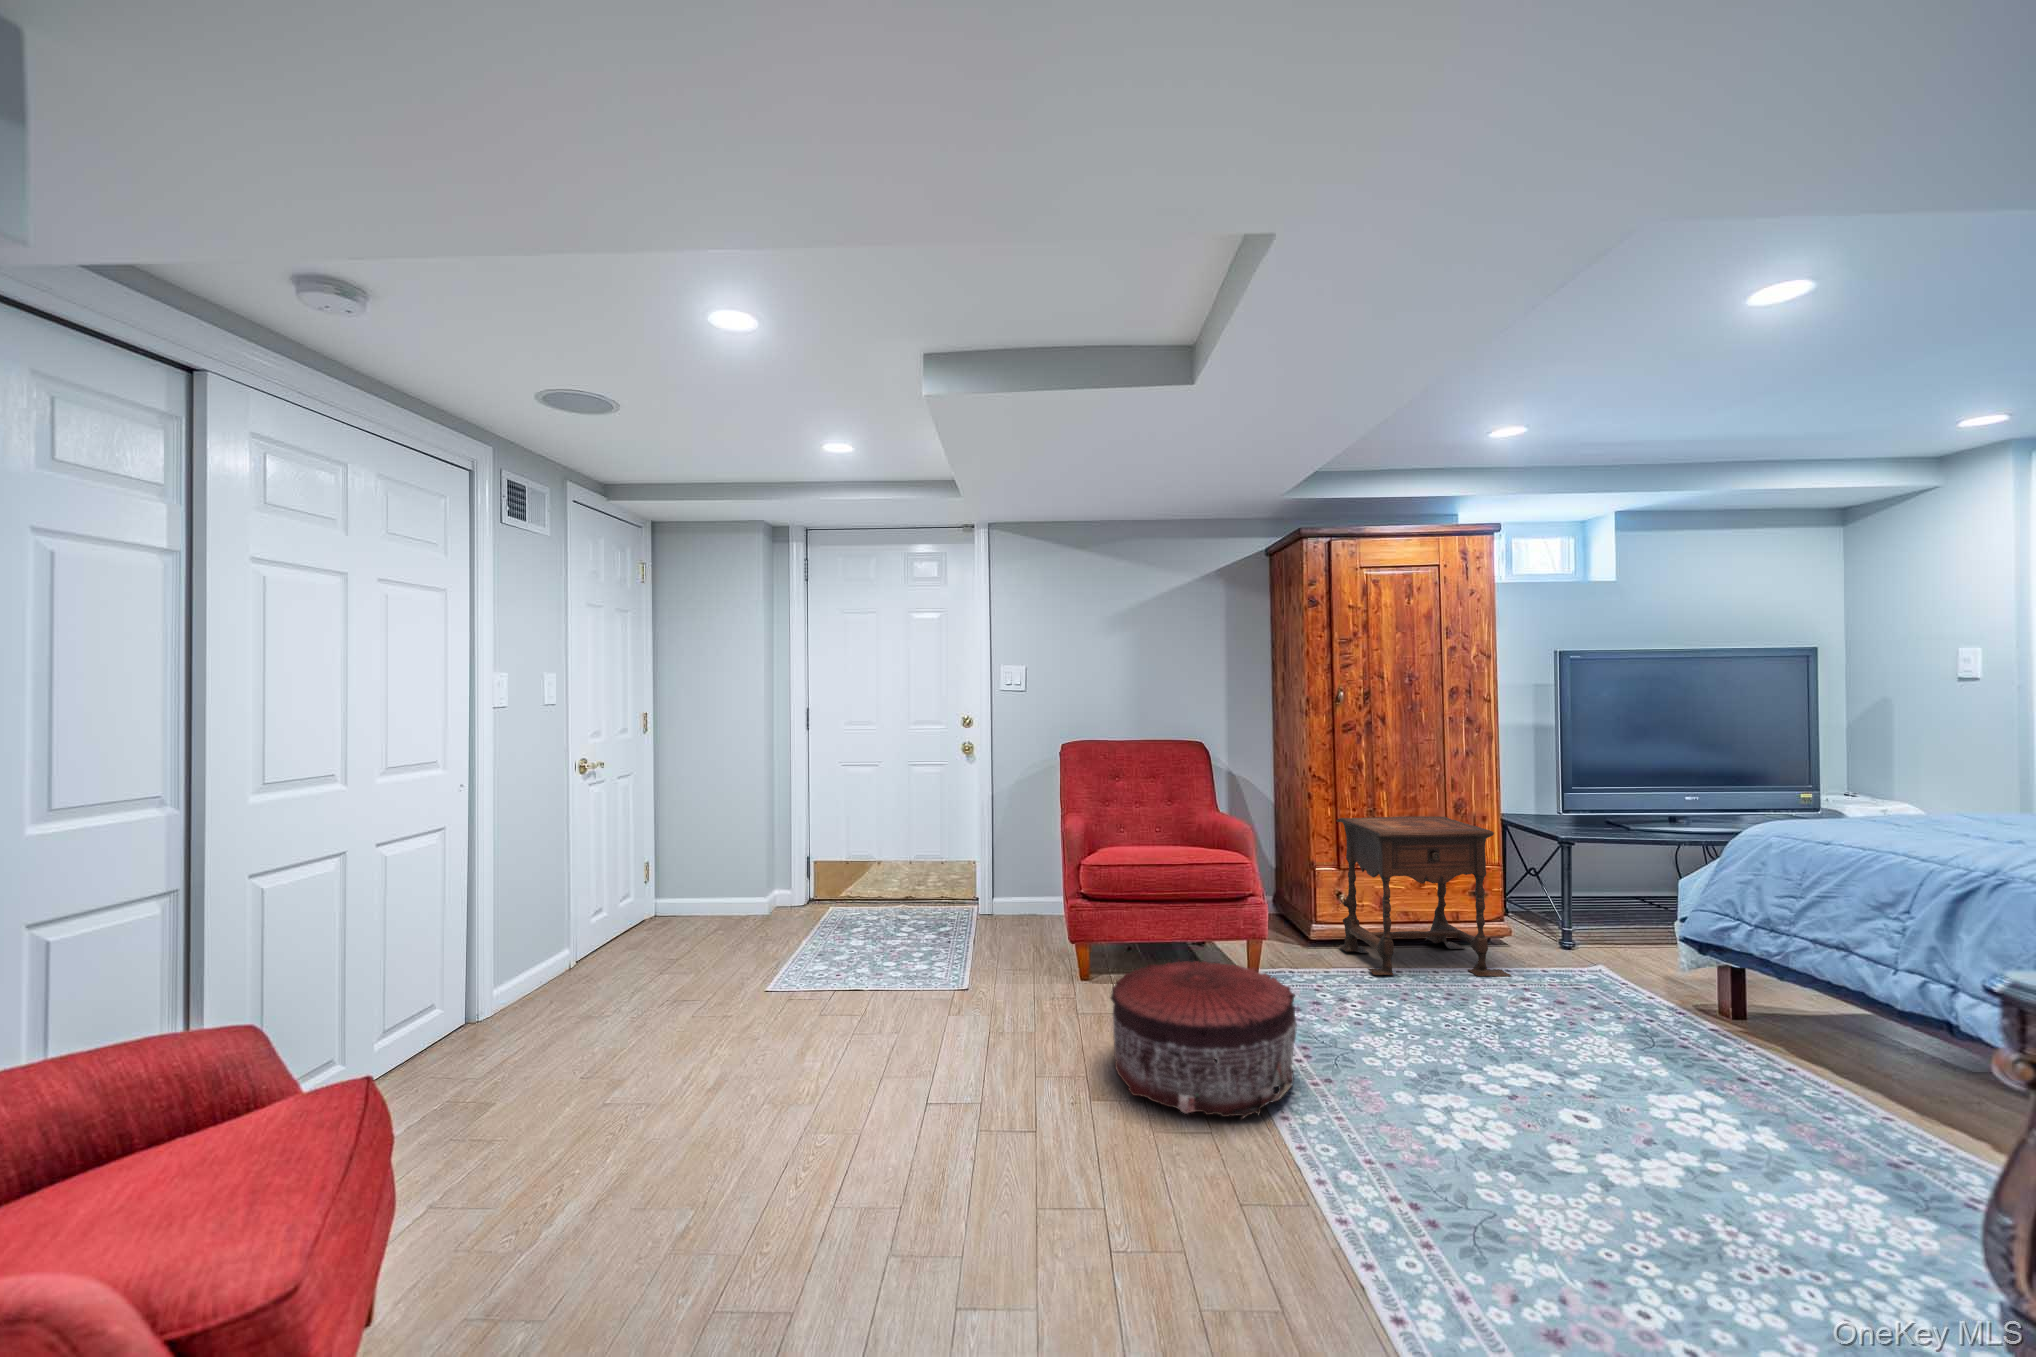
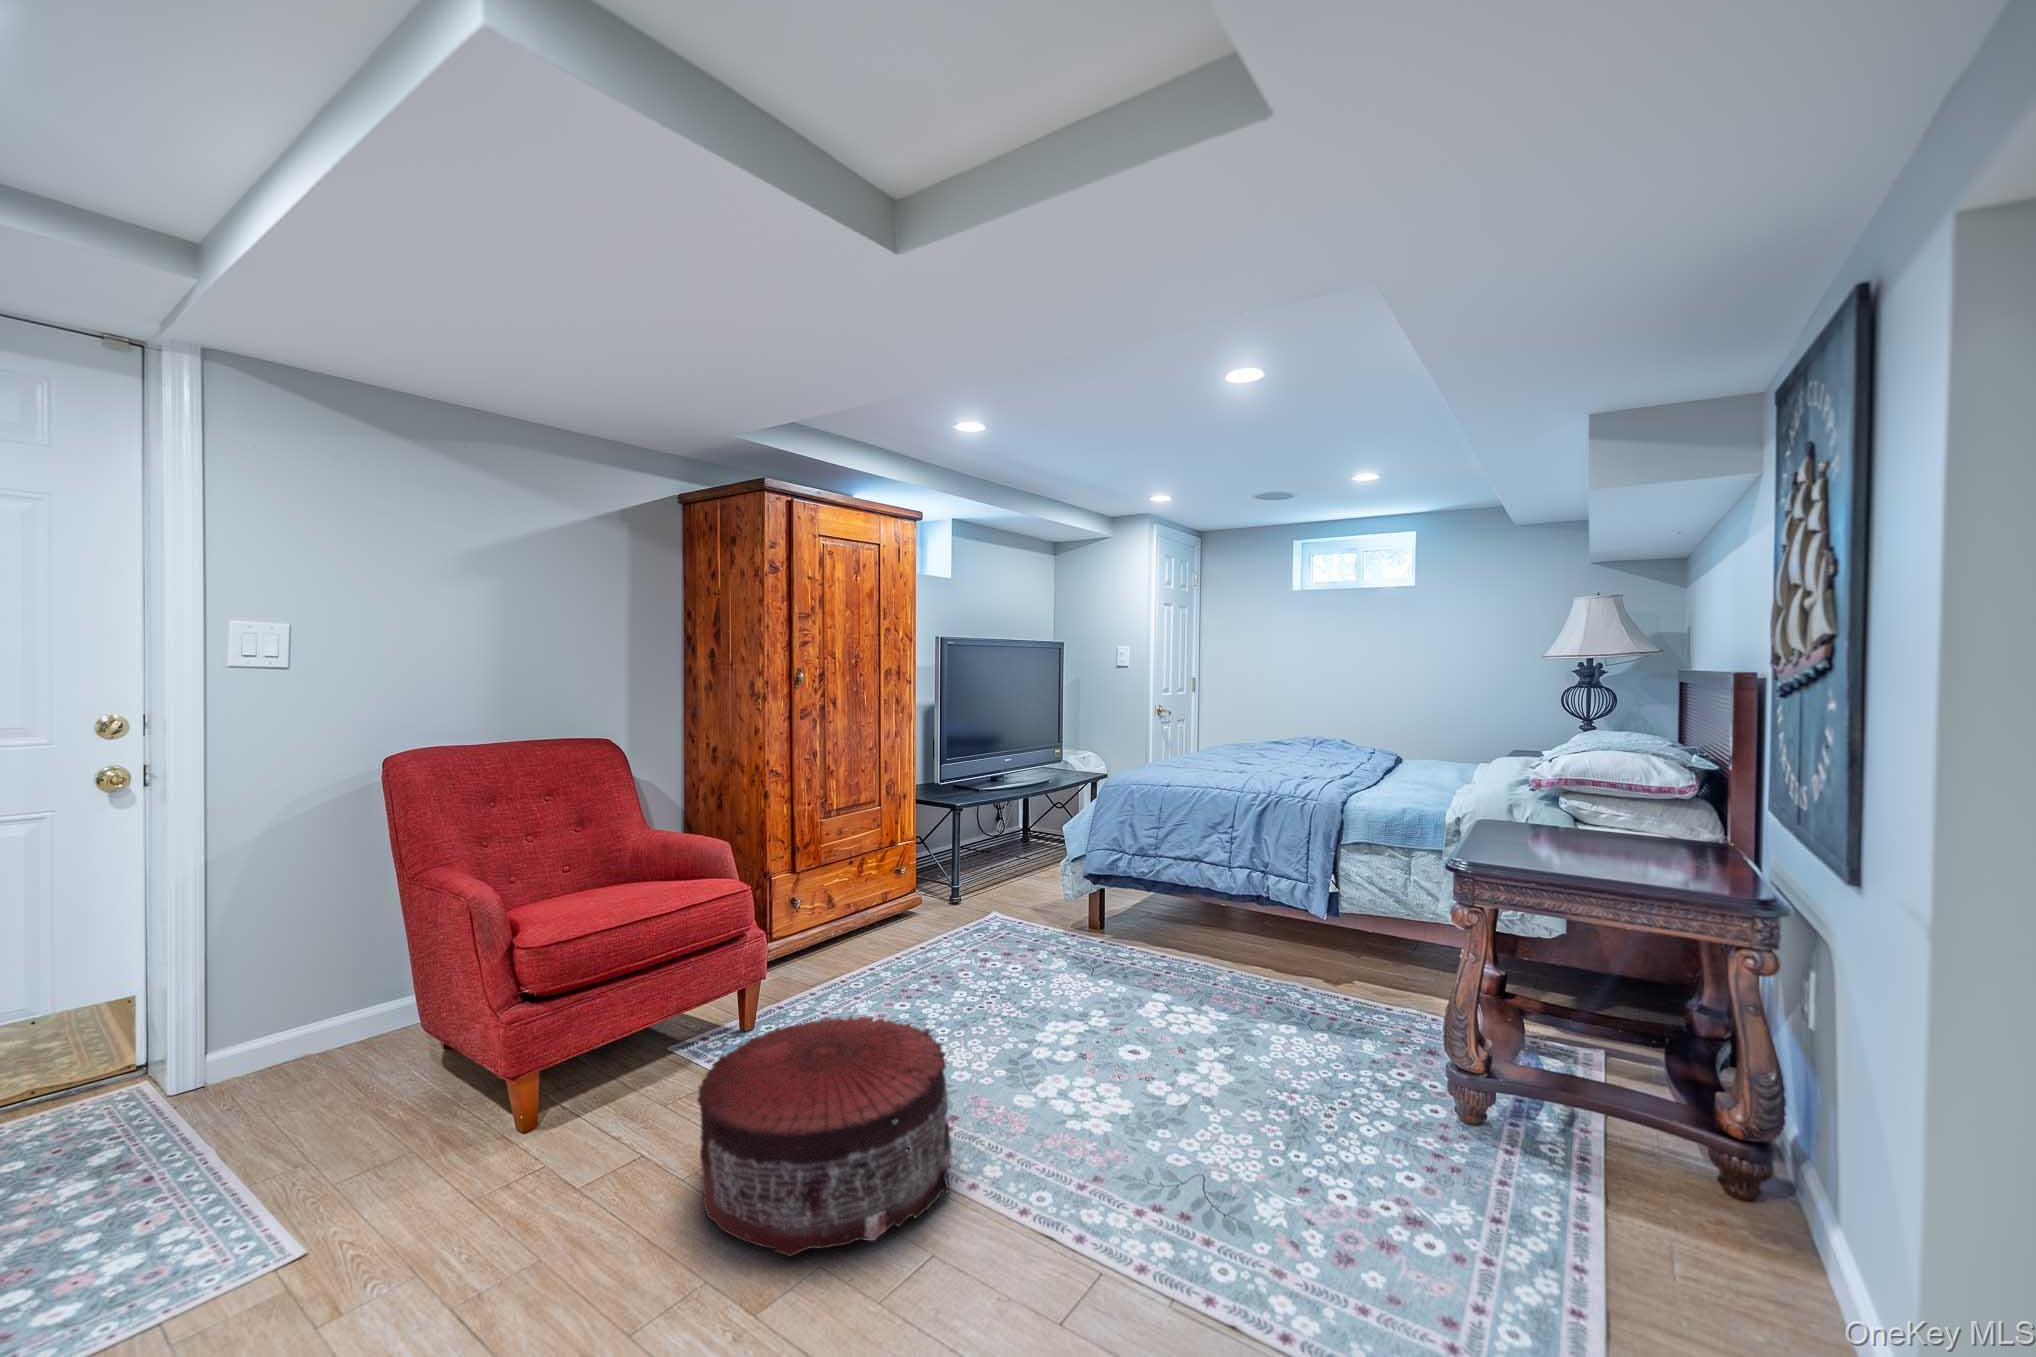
side table: present [1337,816,1511,977] -> none [797,801,965,984]

